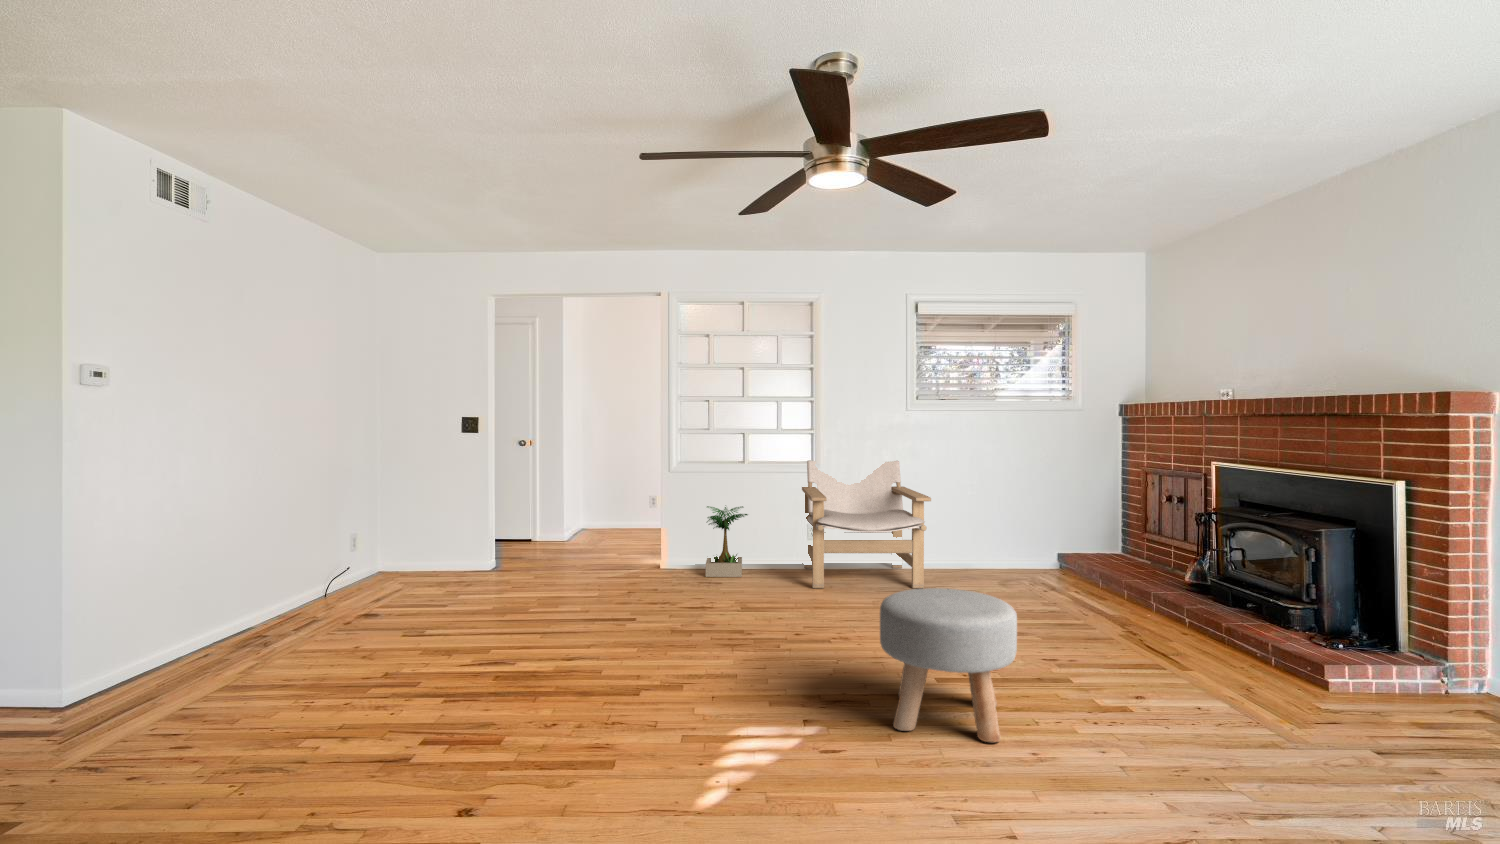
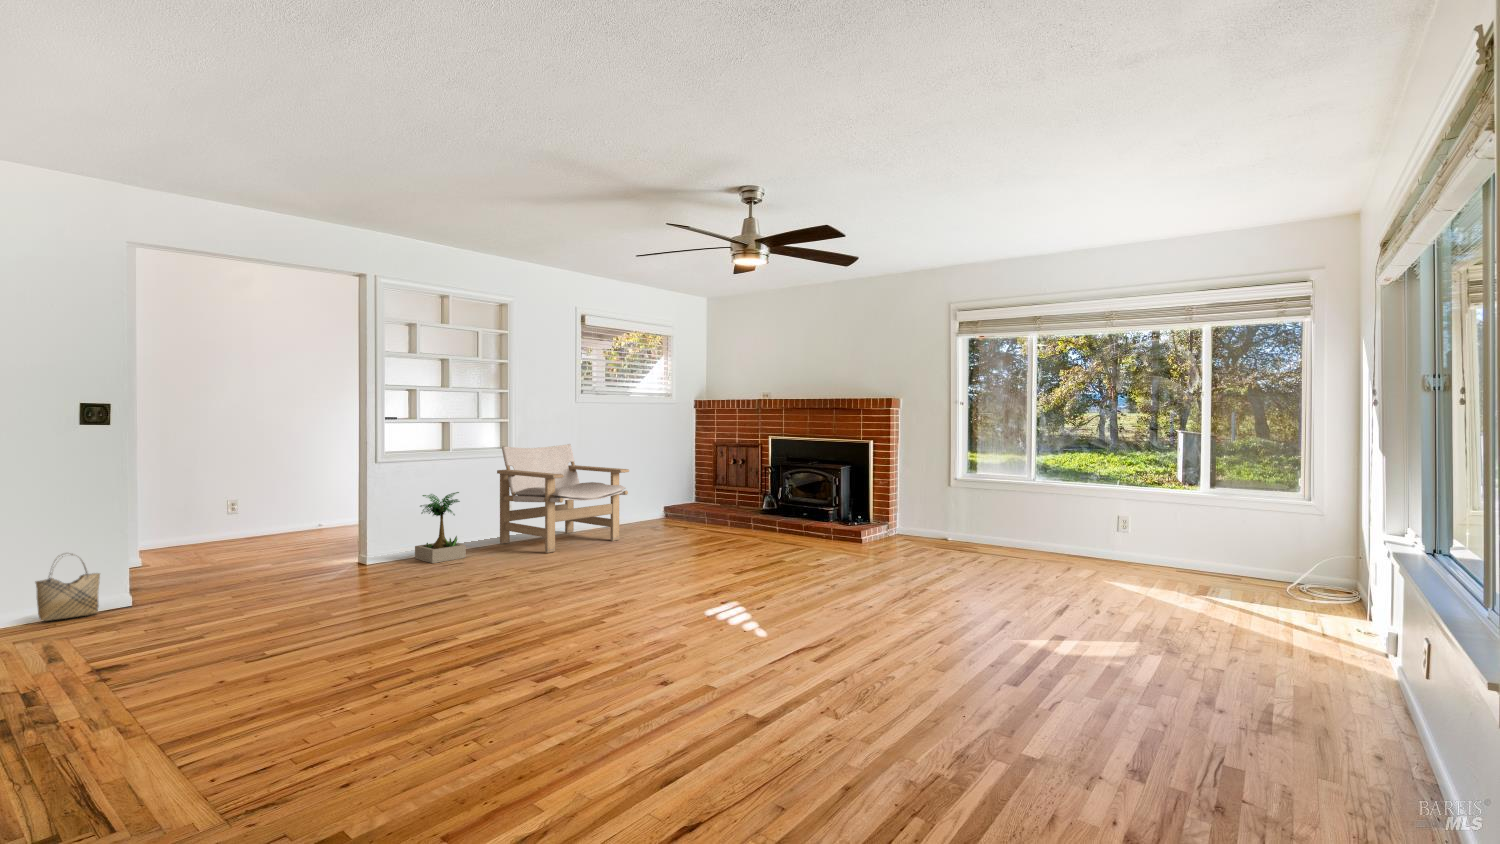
woven basket: none [437,524,473,572] -> present [36,554,100,621]
ottoman: present [880,588,1017,742] -> none [733,512,810,593]

